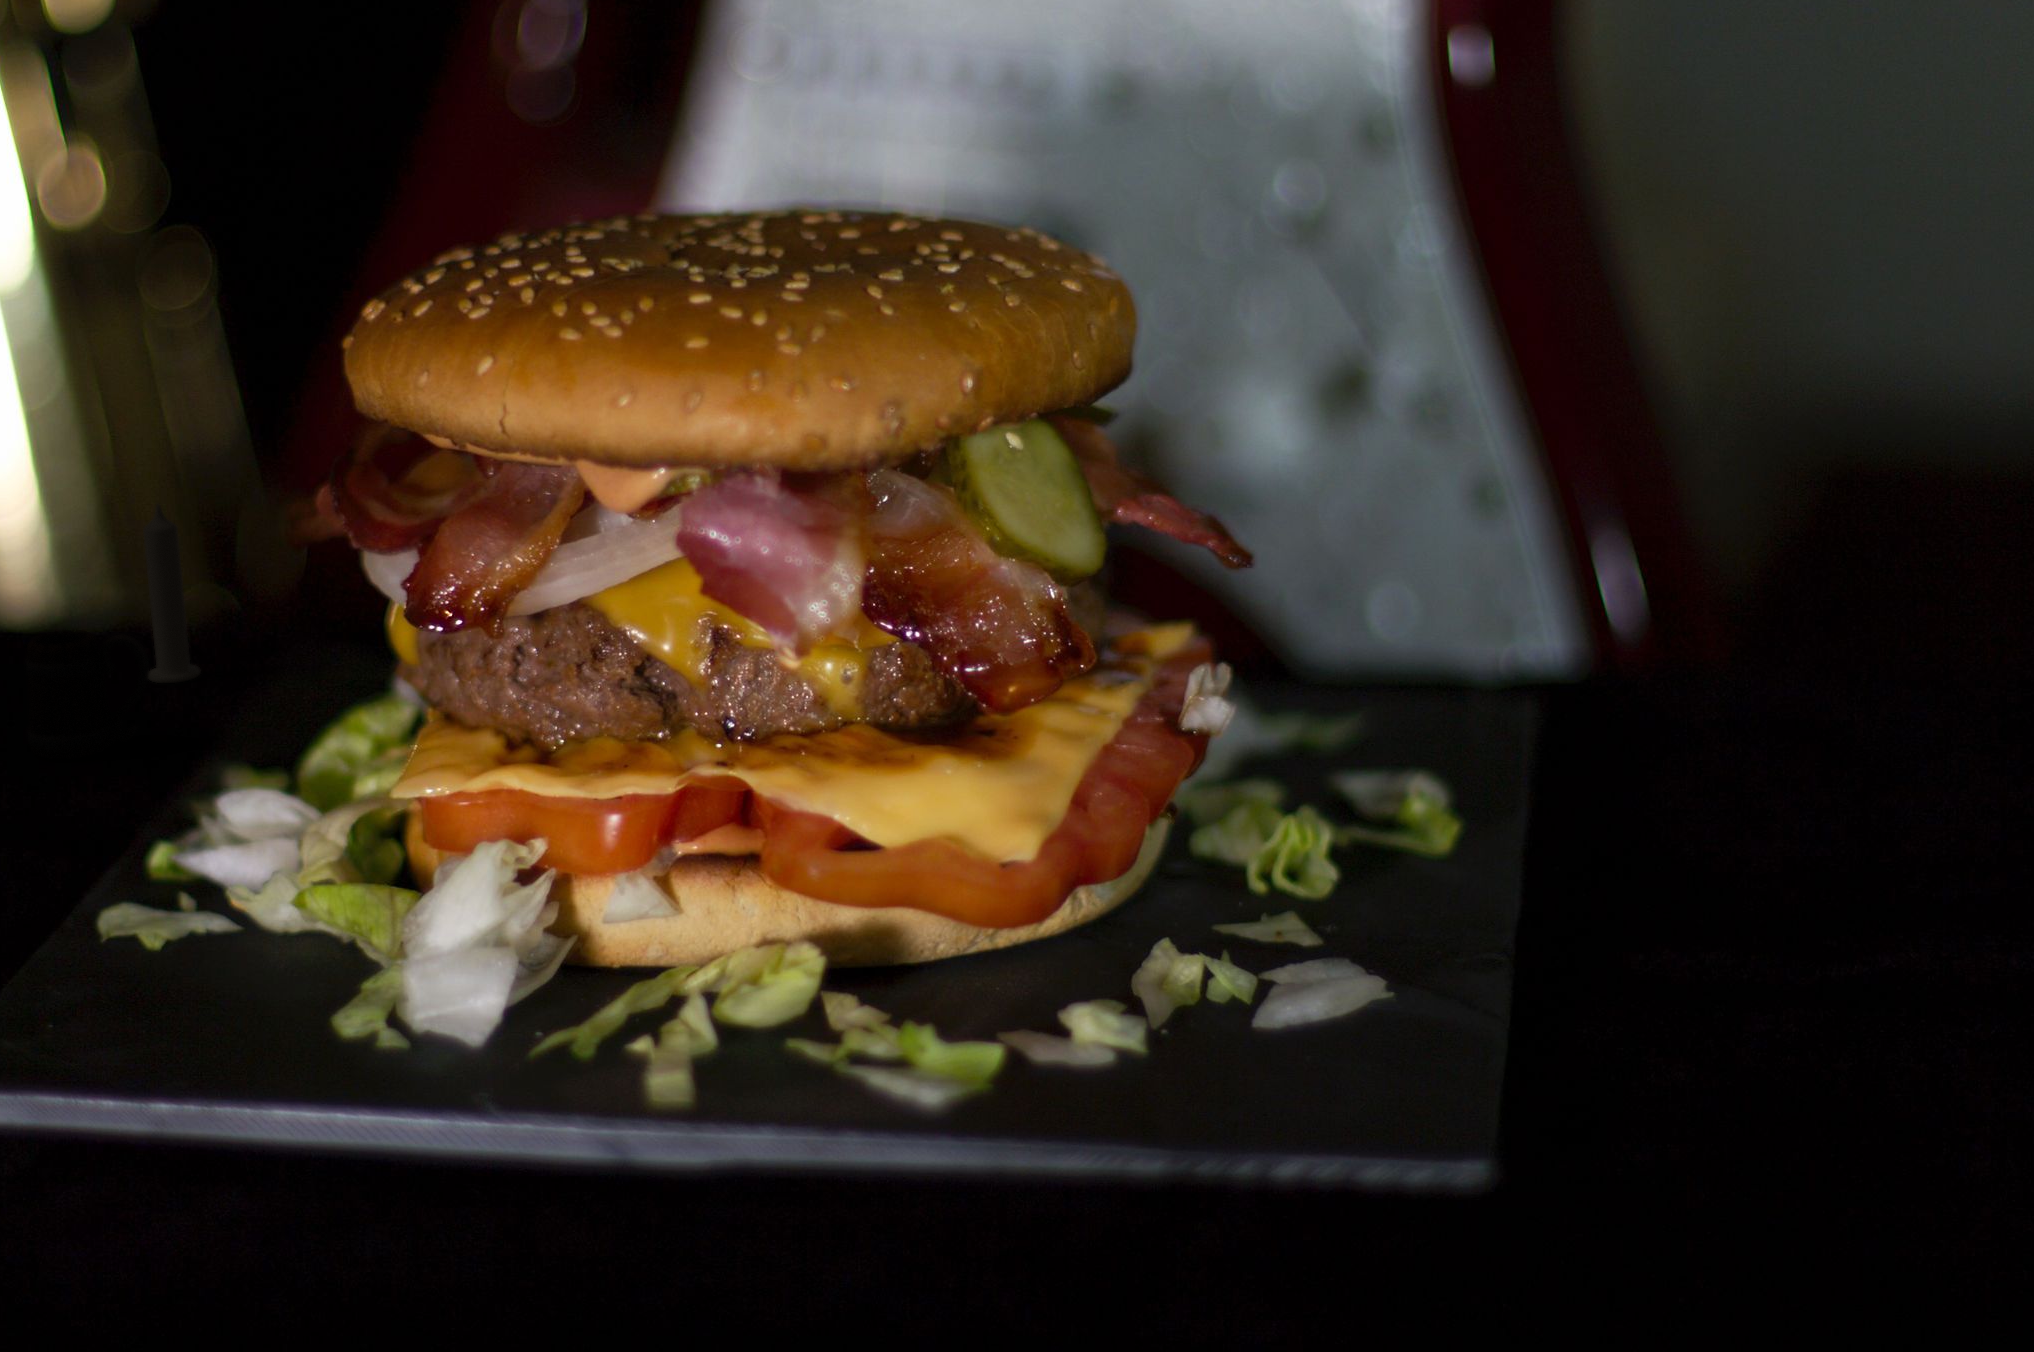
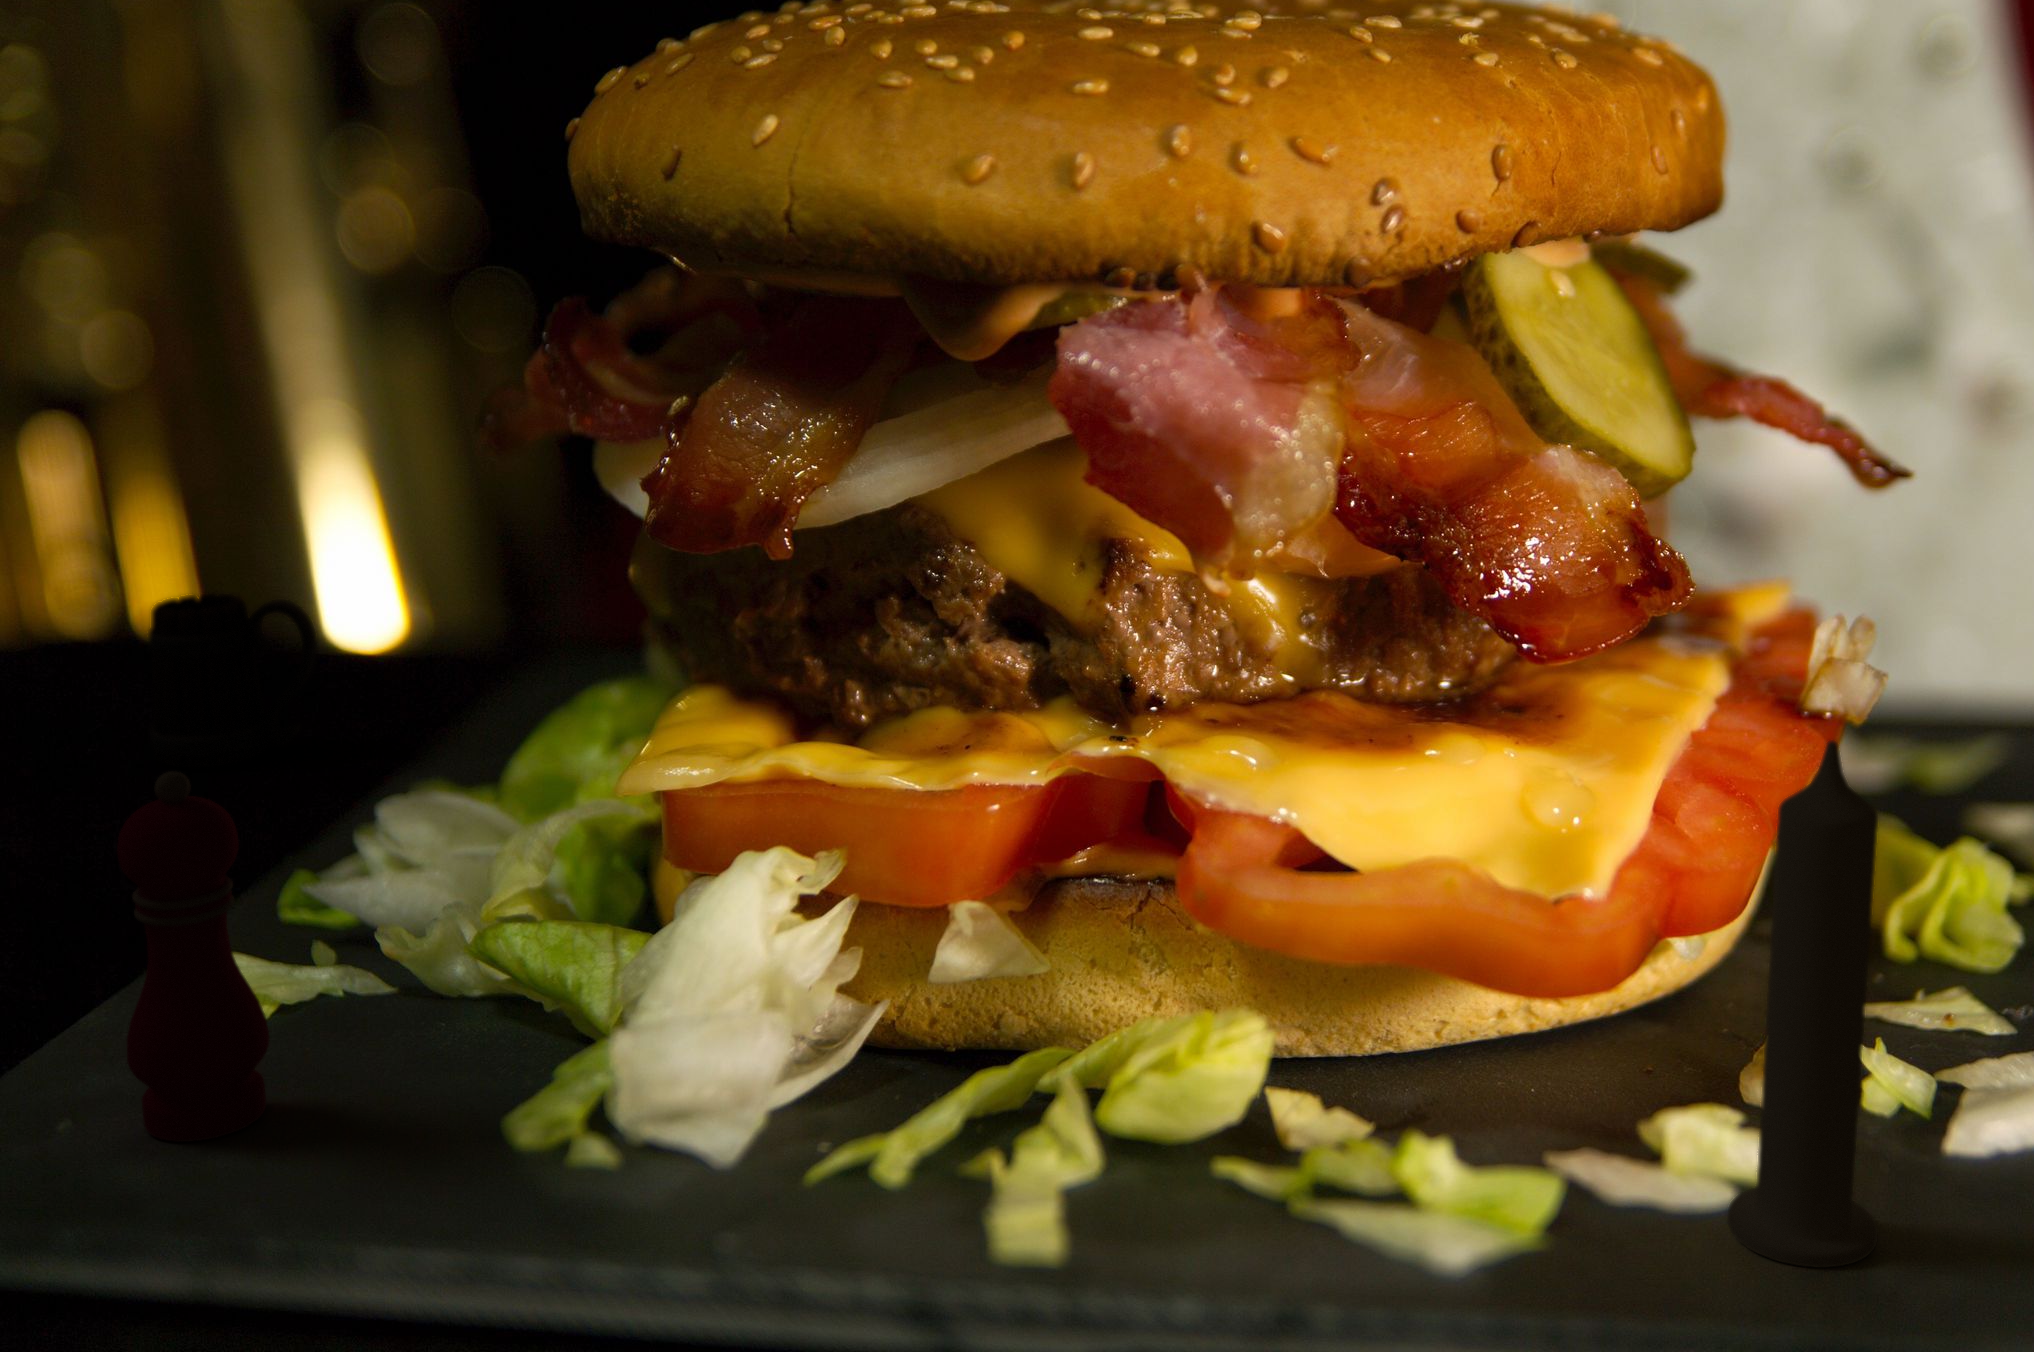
candle: present [143,504,200,683] -> present [1728,741,1878,1268]
pepper mill: none [75,801,173,1039] -> present [117,771,269,1142]

